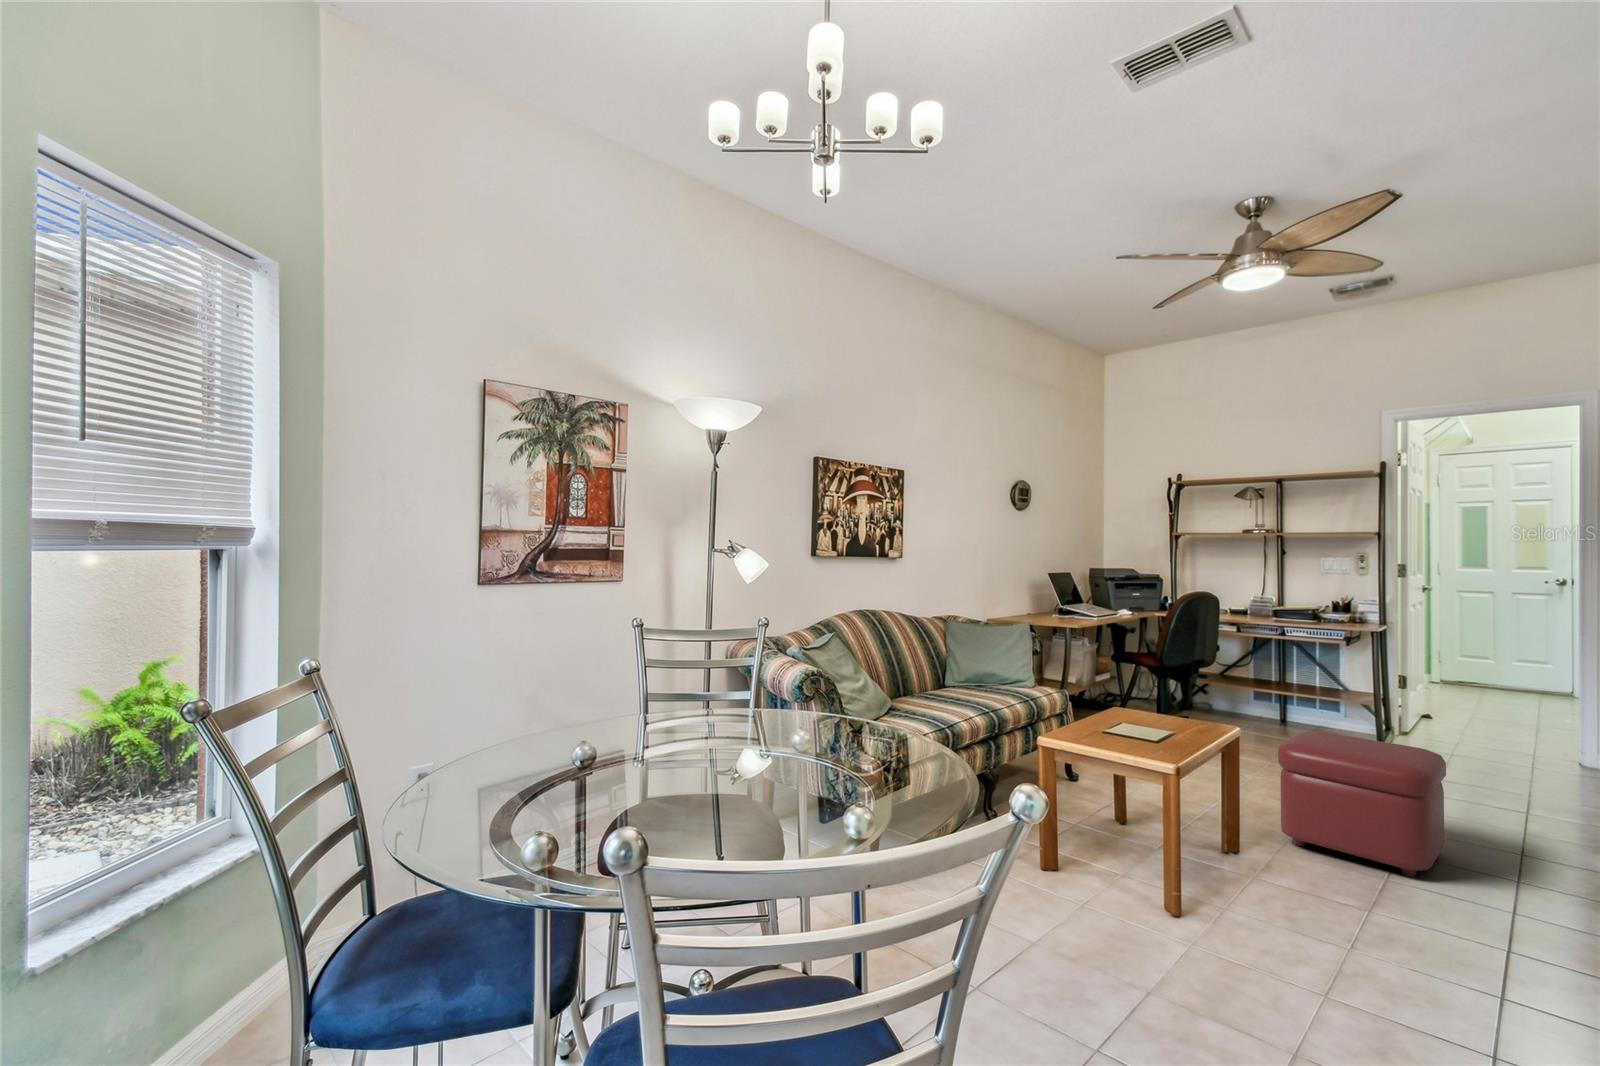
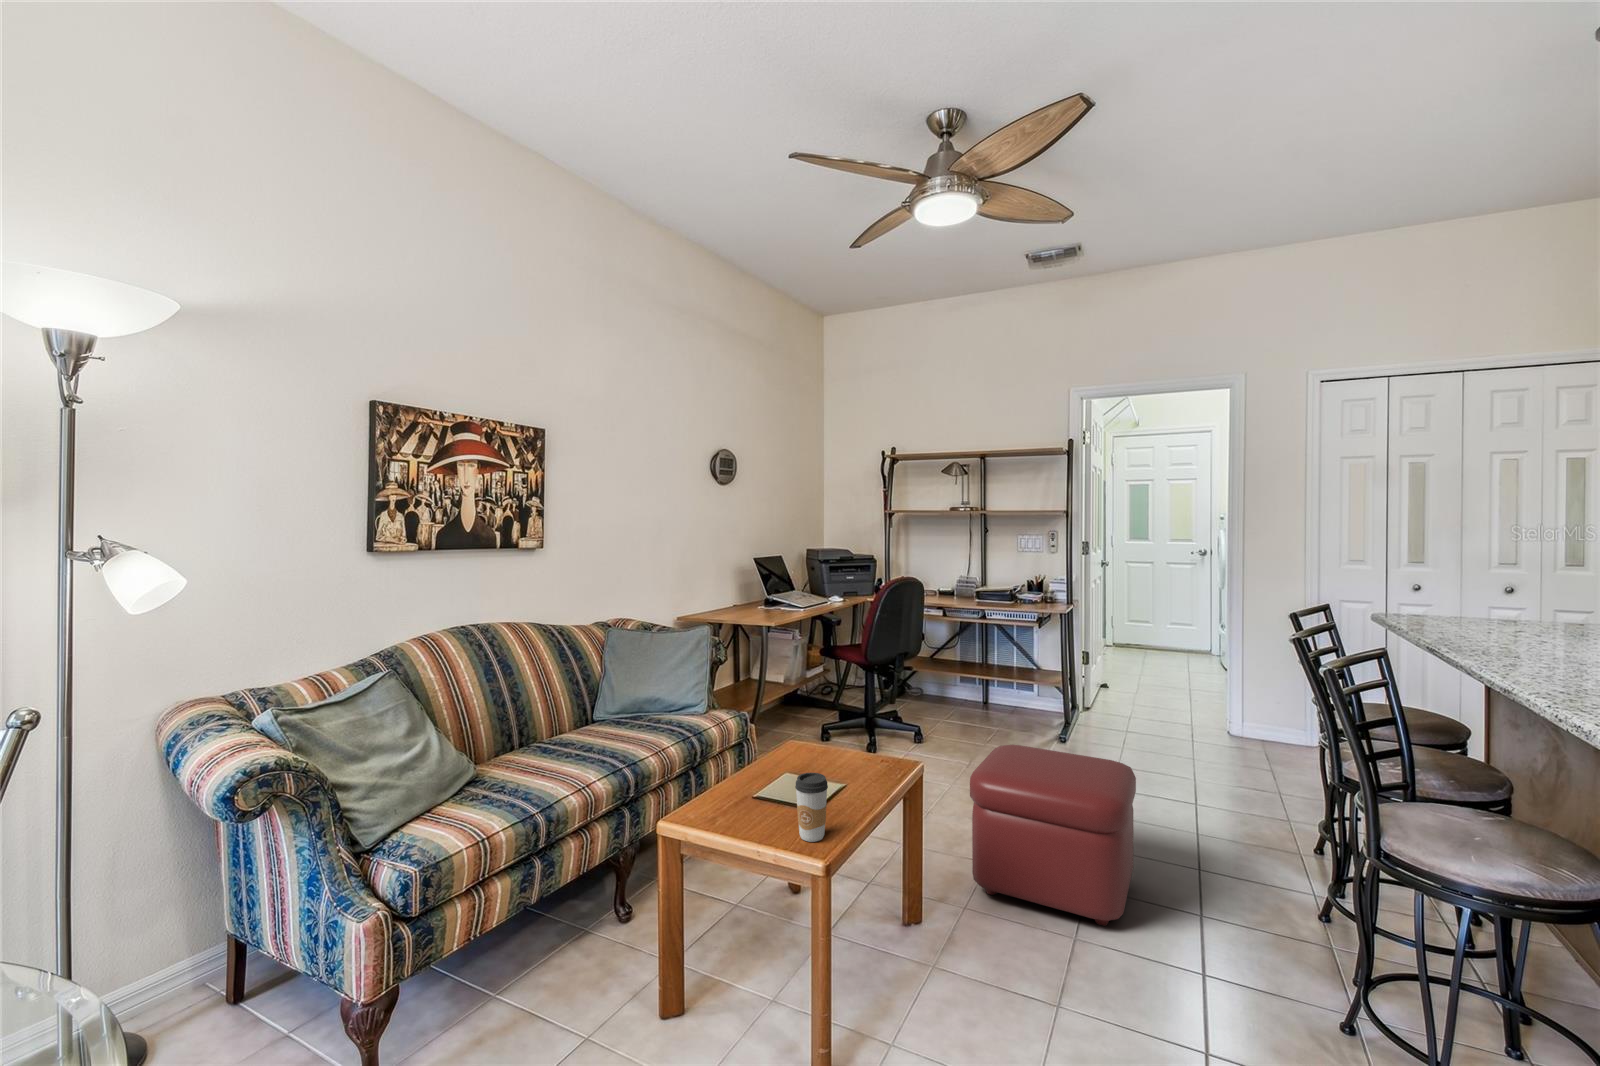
coffee cup: none [1144,712,1170,758] -> present [795,773,828,842]

